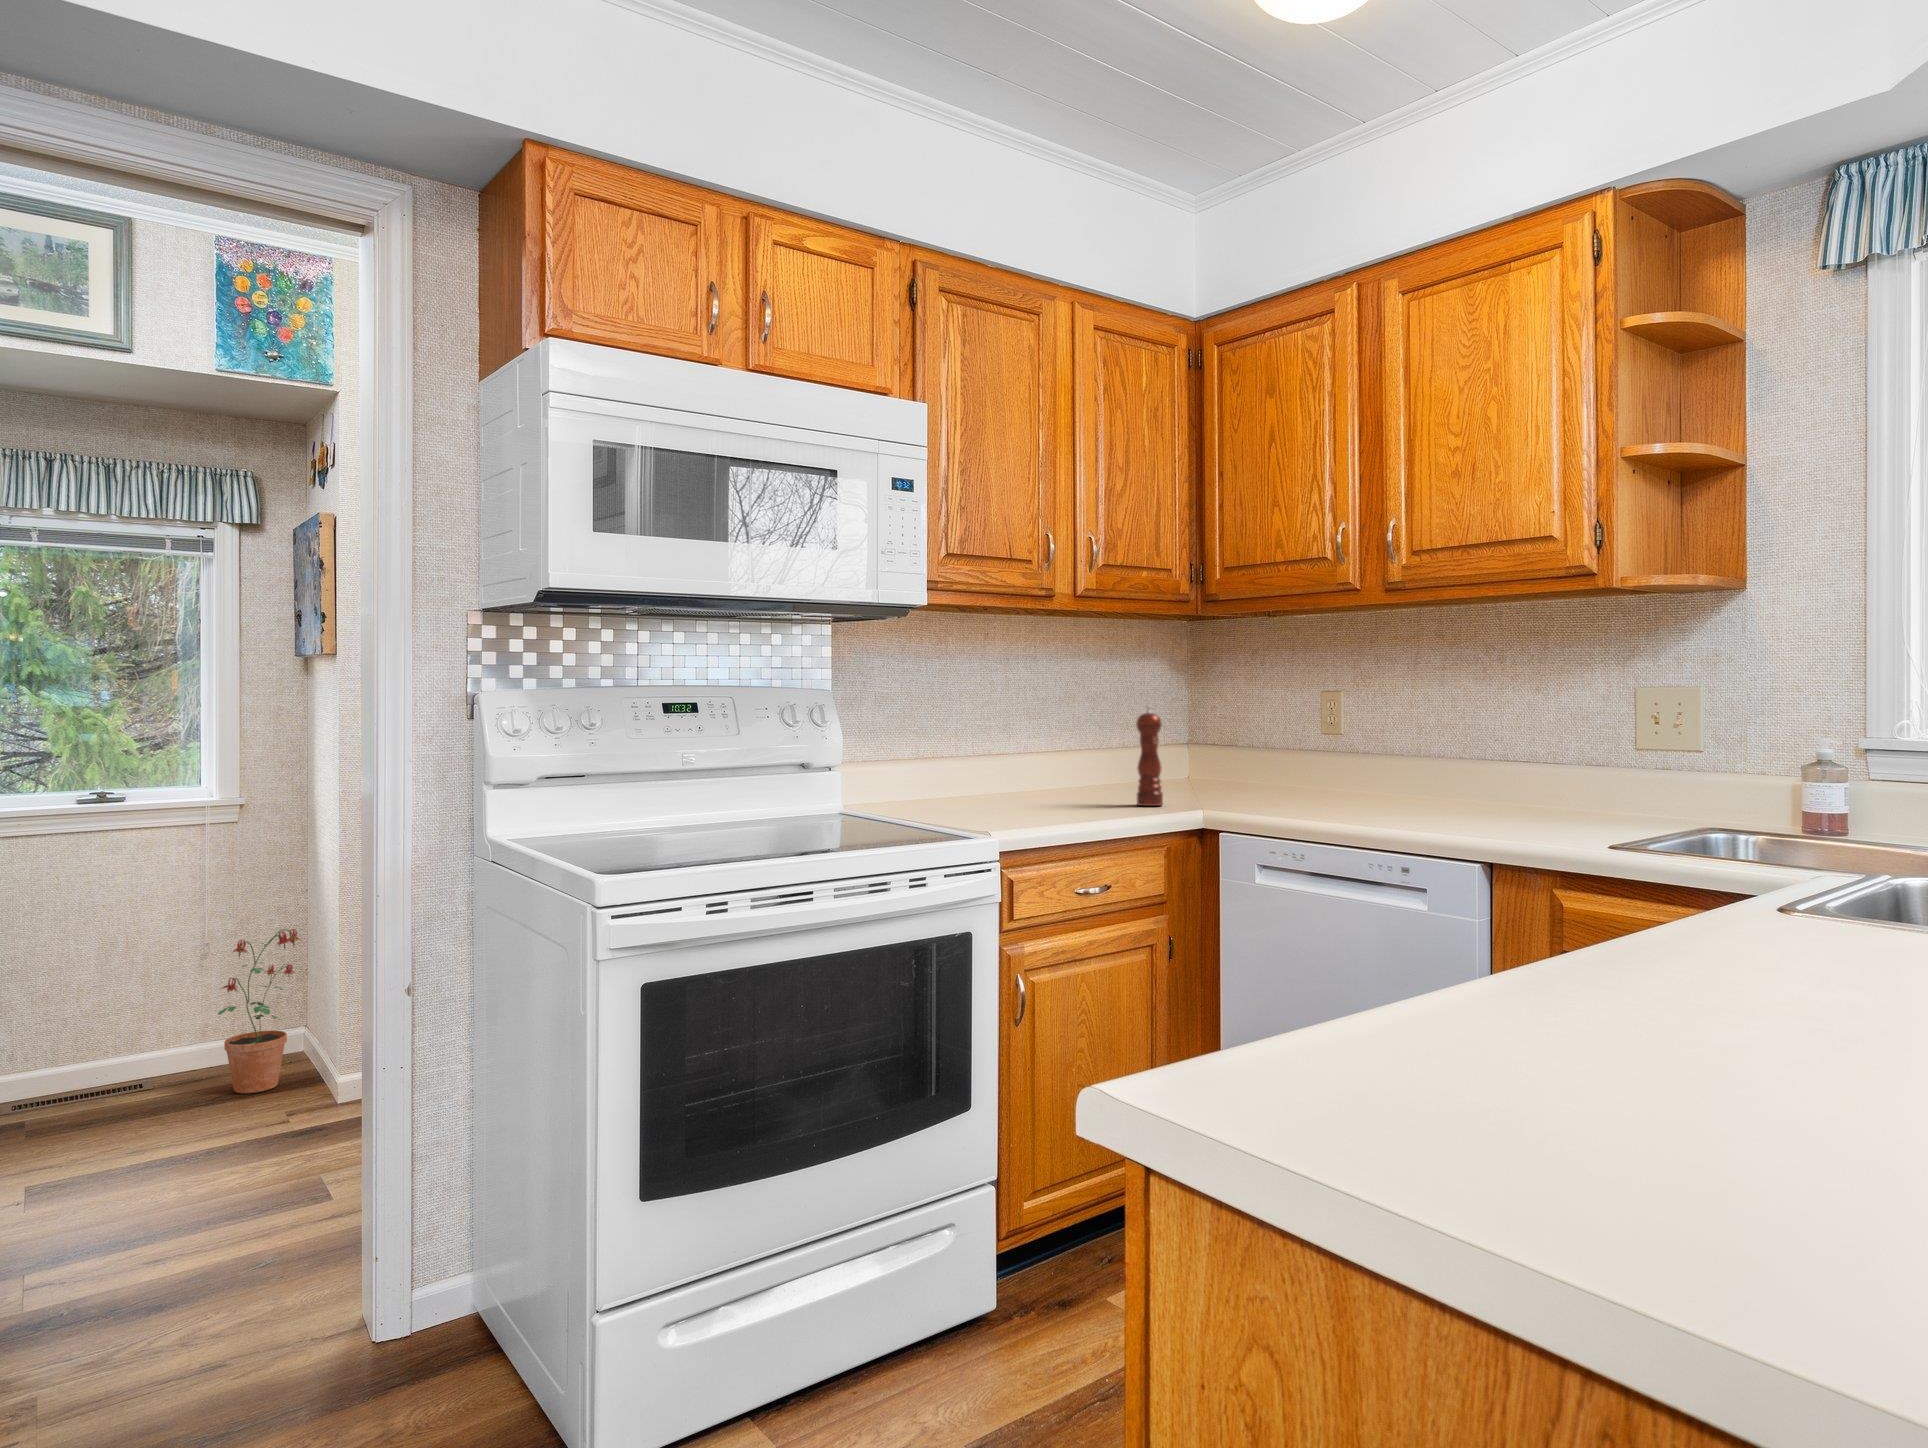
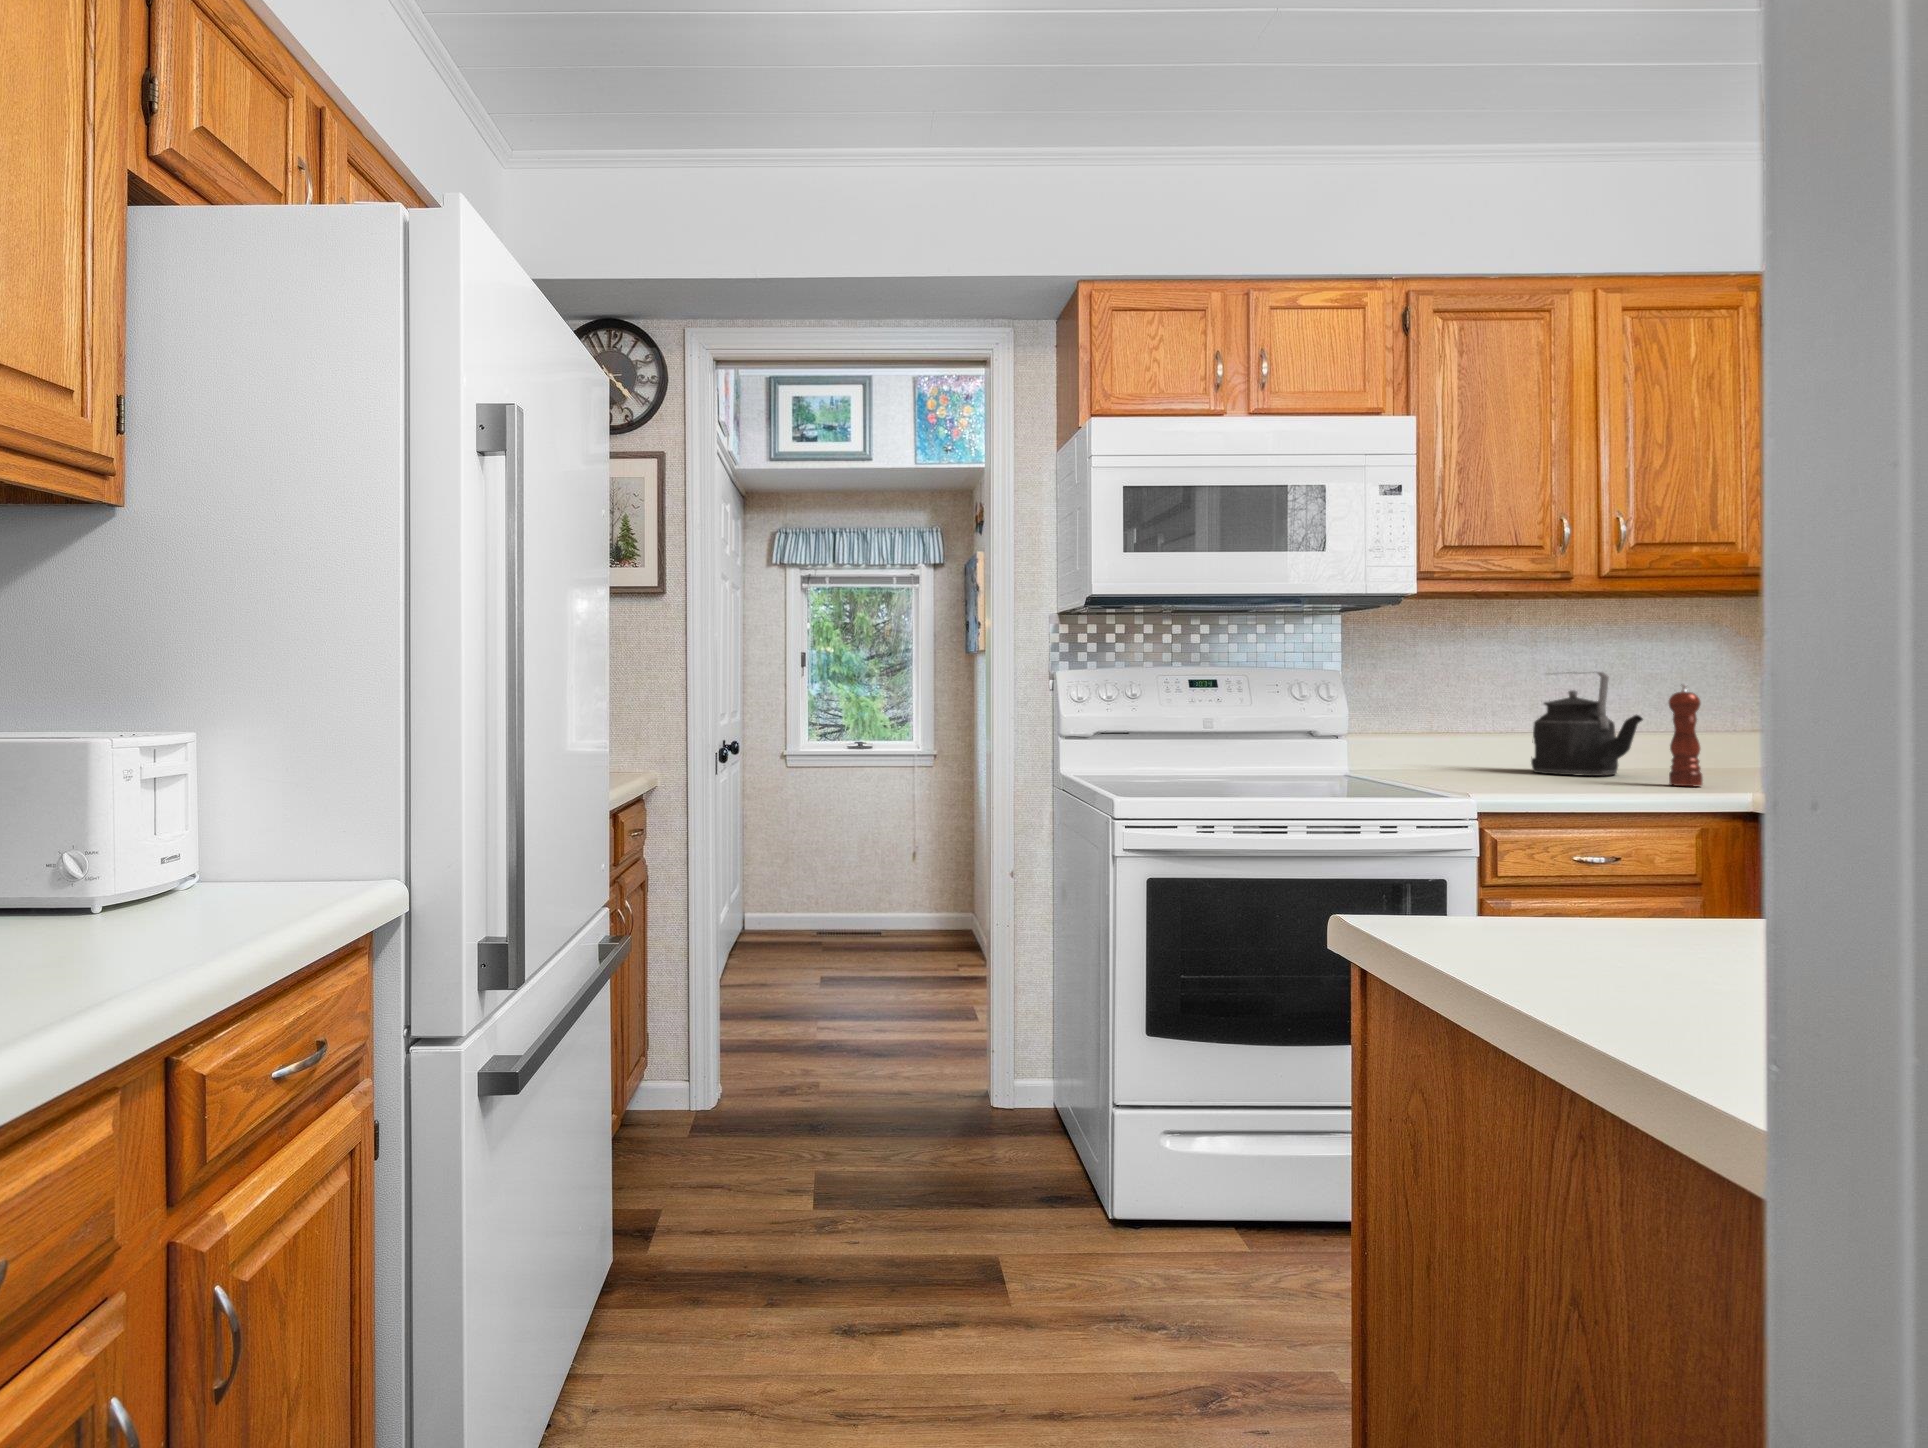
kettle: none [1011,691,1111,798] -> present [1531,672,1643,776]
potted plant: present [218,929,300,1093] -> none [922,842,972,950]

